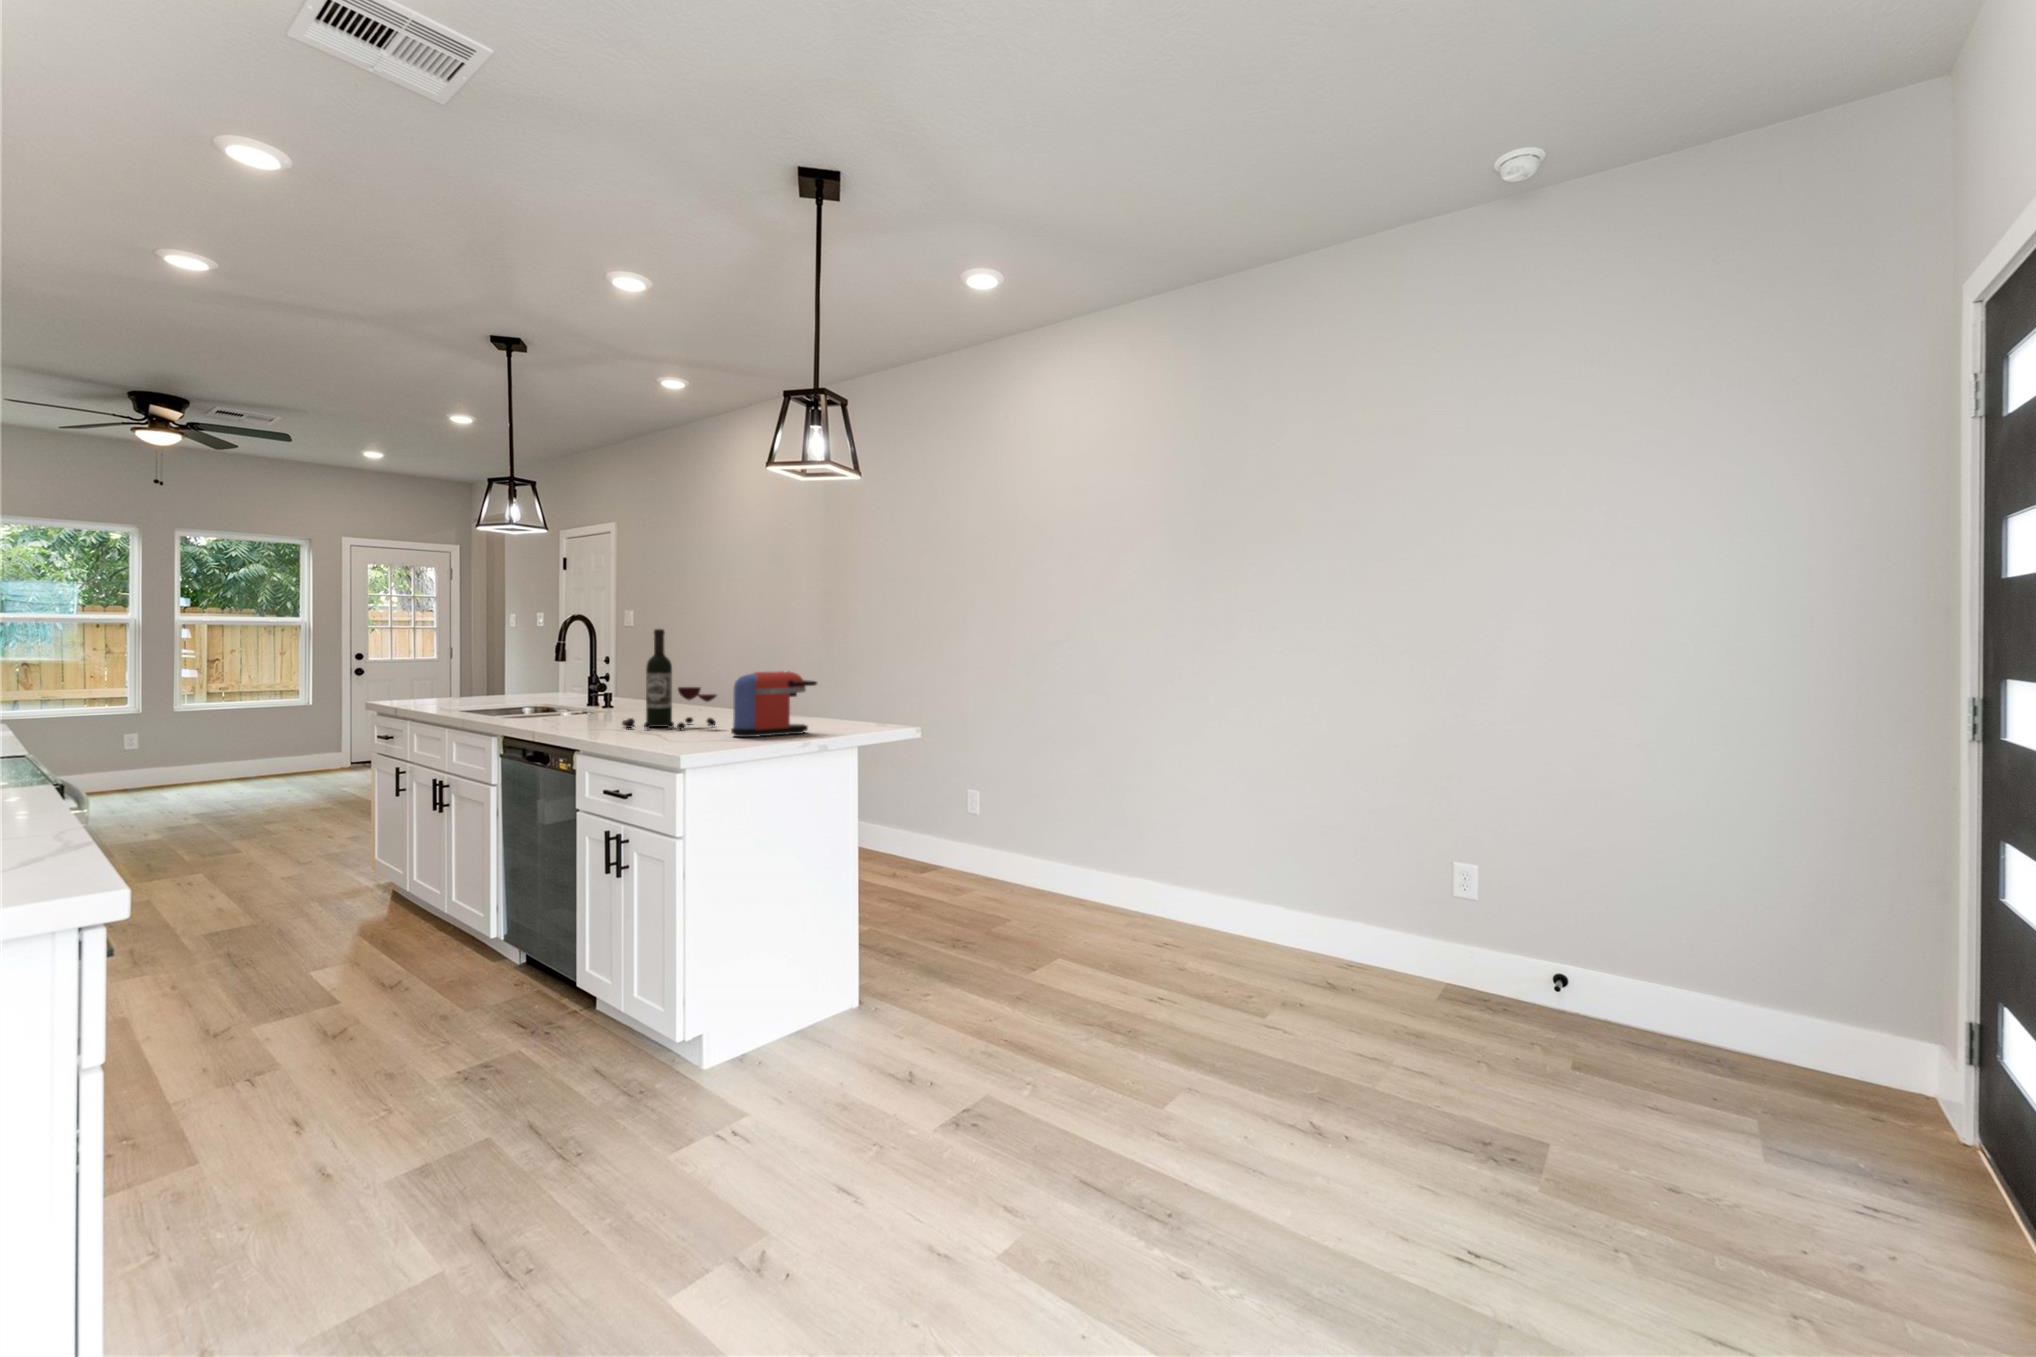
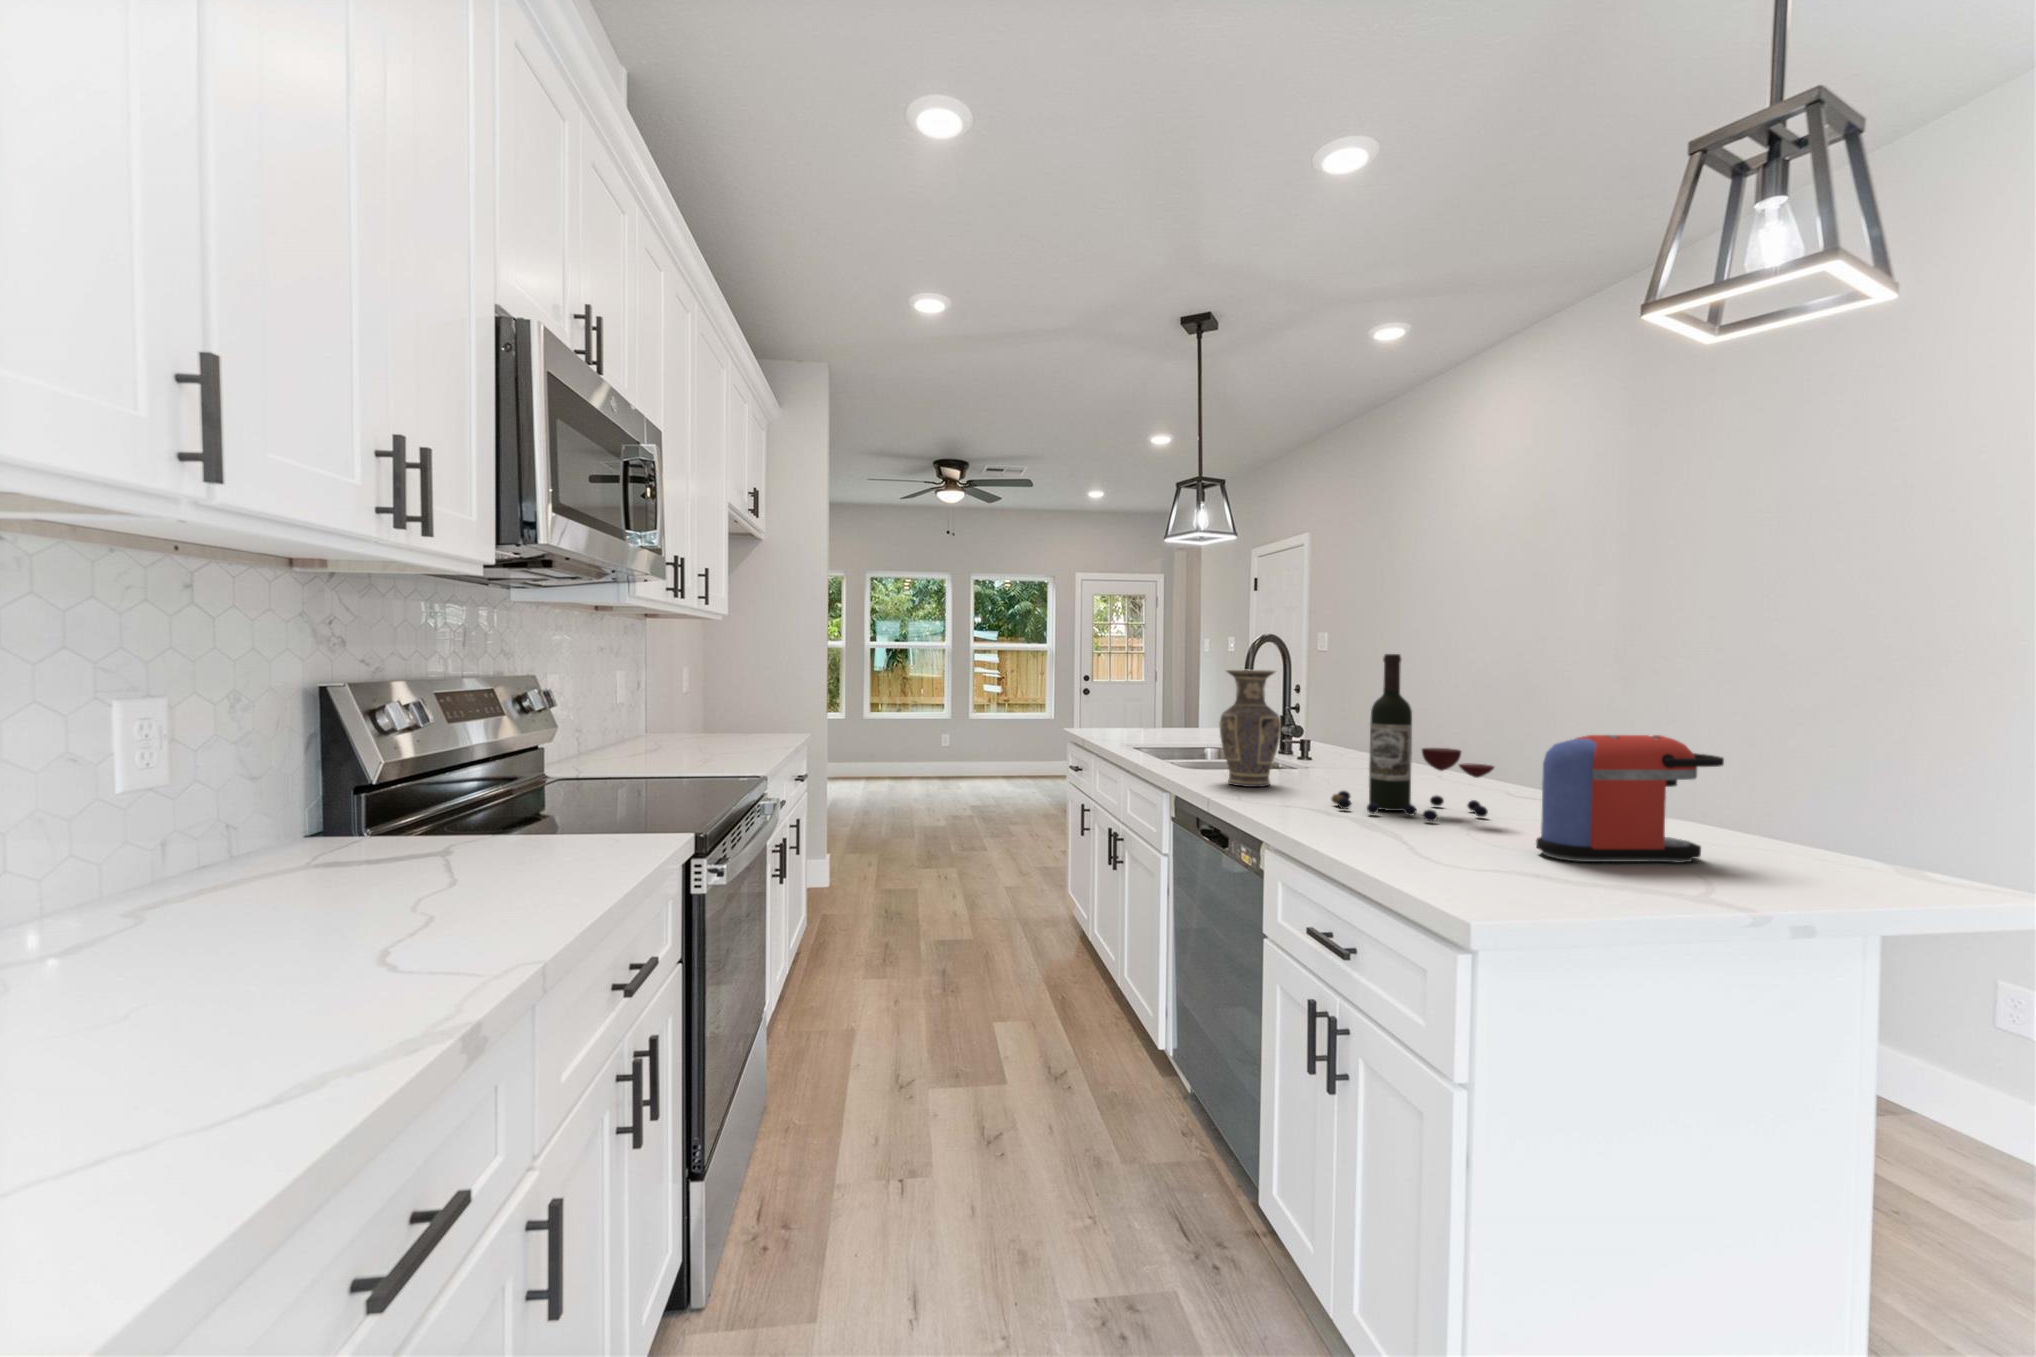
vase: none [539,640,586,723] -> present [1220,670,1281,787]

